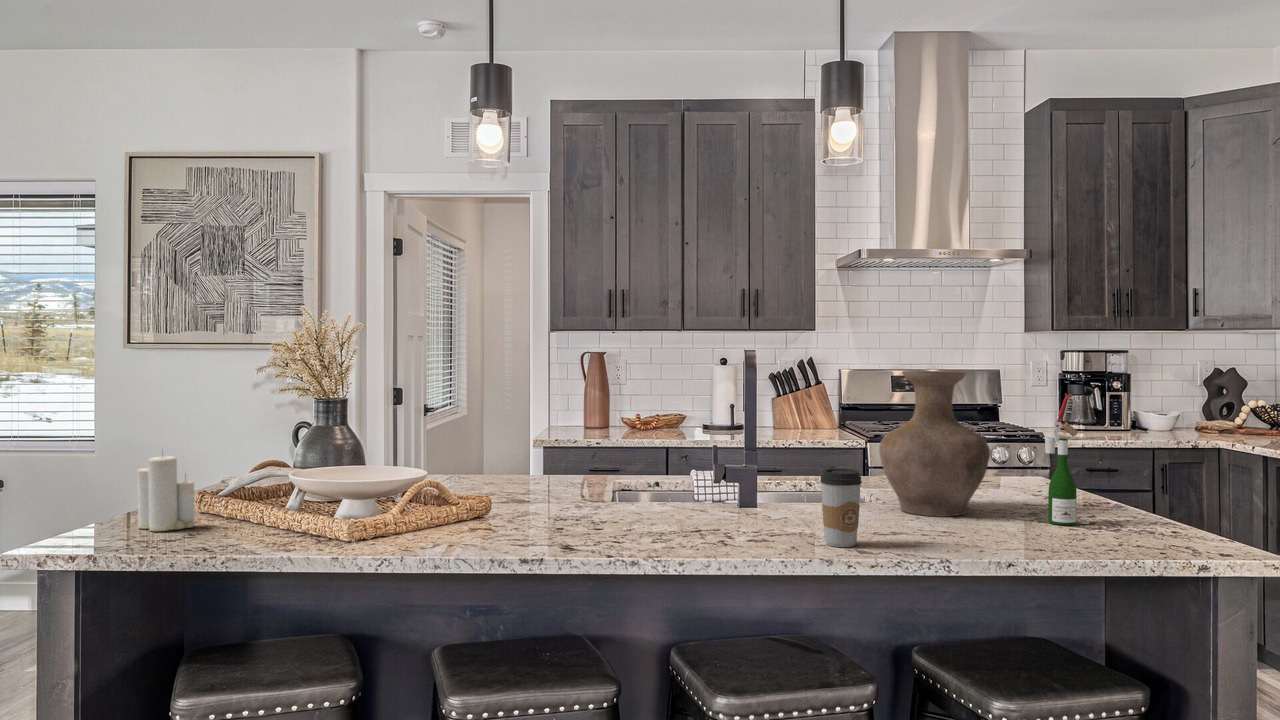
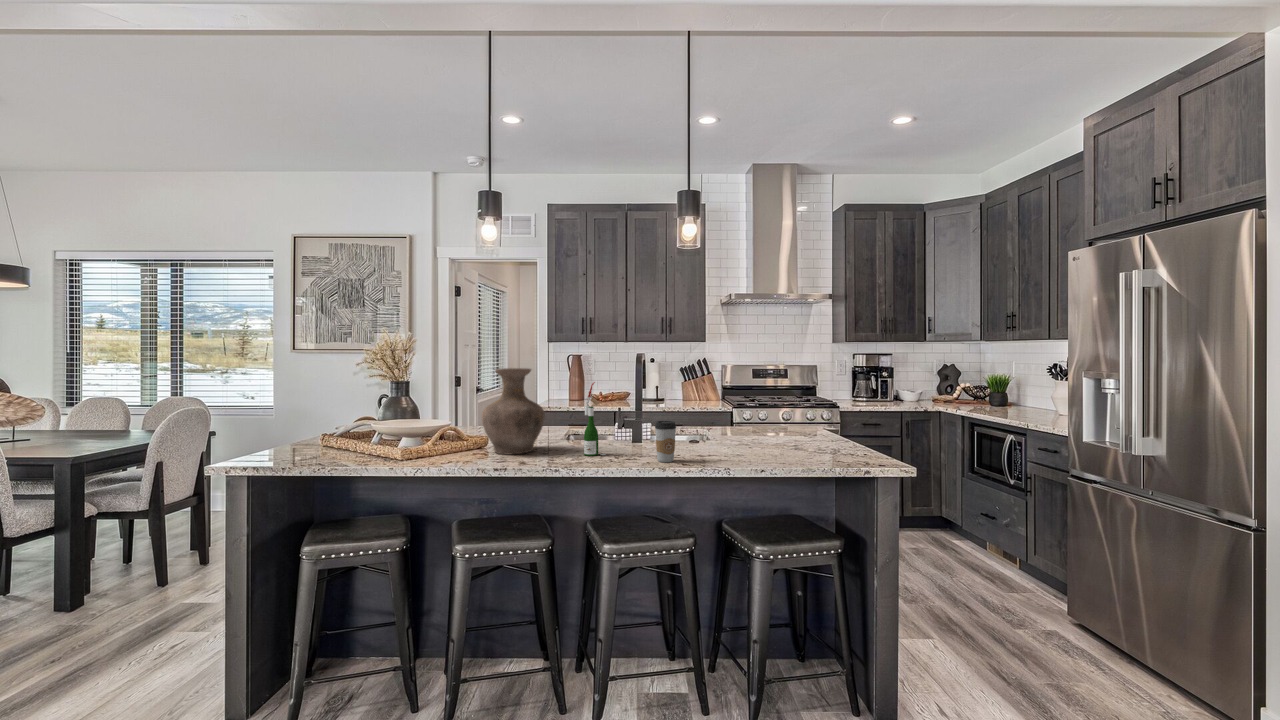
vase: present [879,371,990,517] -> present [482,368,545,454]
wine bottle: present [1045,394,1089,525] -> present [584,382,605,456]
candle: present [138,456,195,531] -> none [291,411,322,455]

